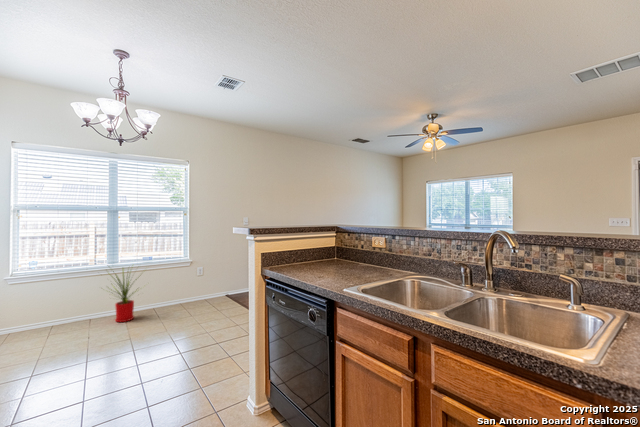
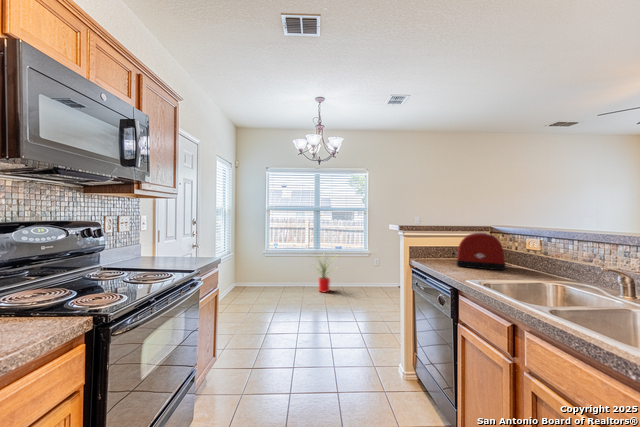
toaster: none [310,233,360,271] -> present [452,233,505,270]

